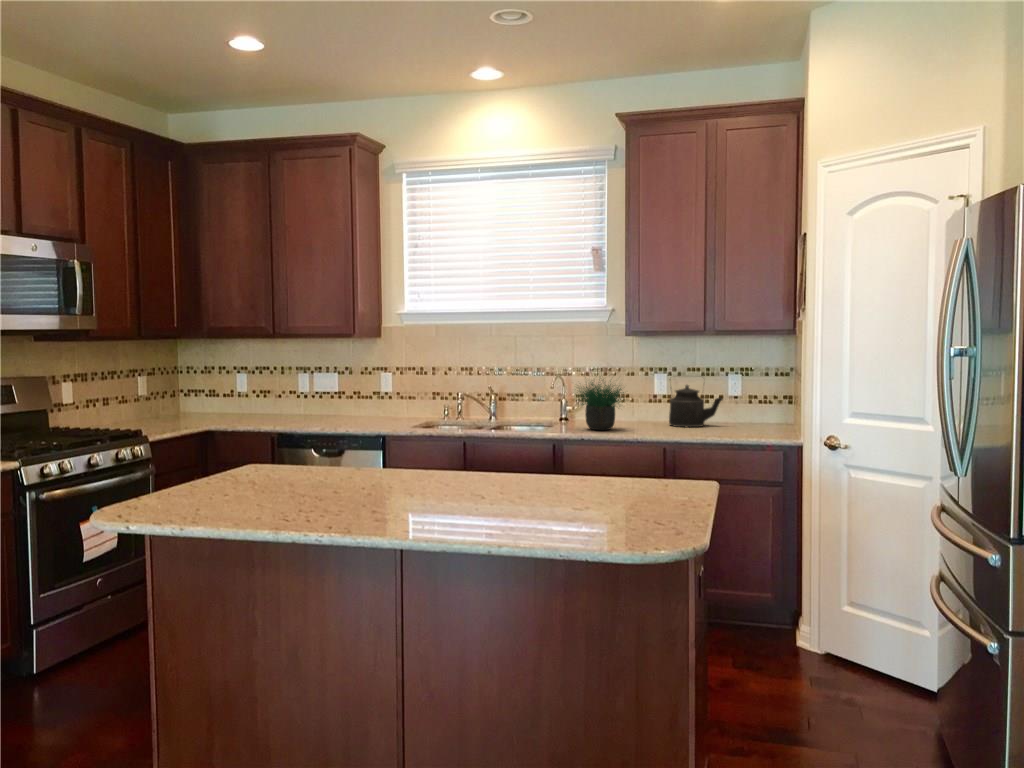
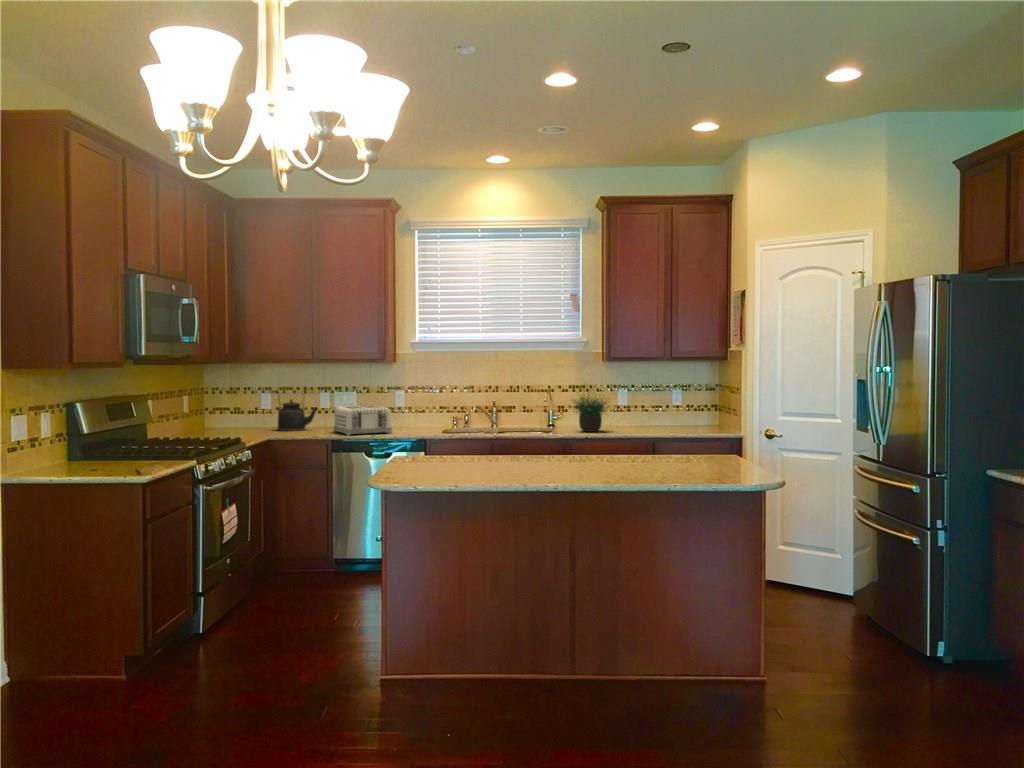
kettle: present [669,385,723,427] -> present [278,394,317,431]
toaster: none [295,390,353,428] -> present [334,405,392,436]

